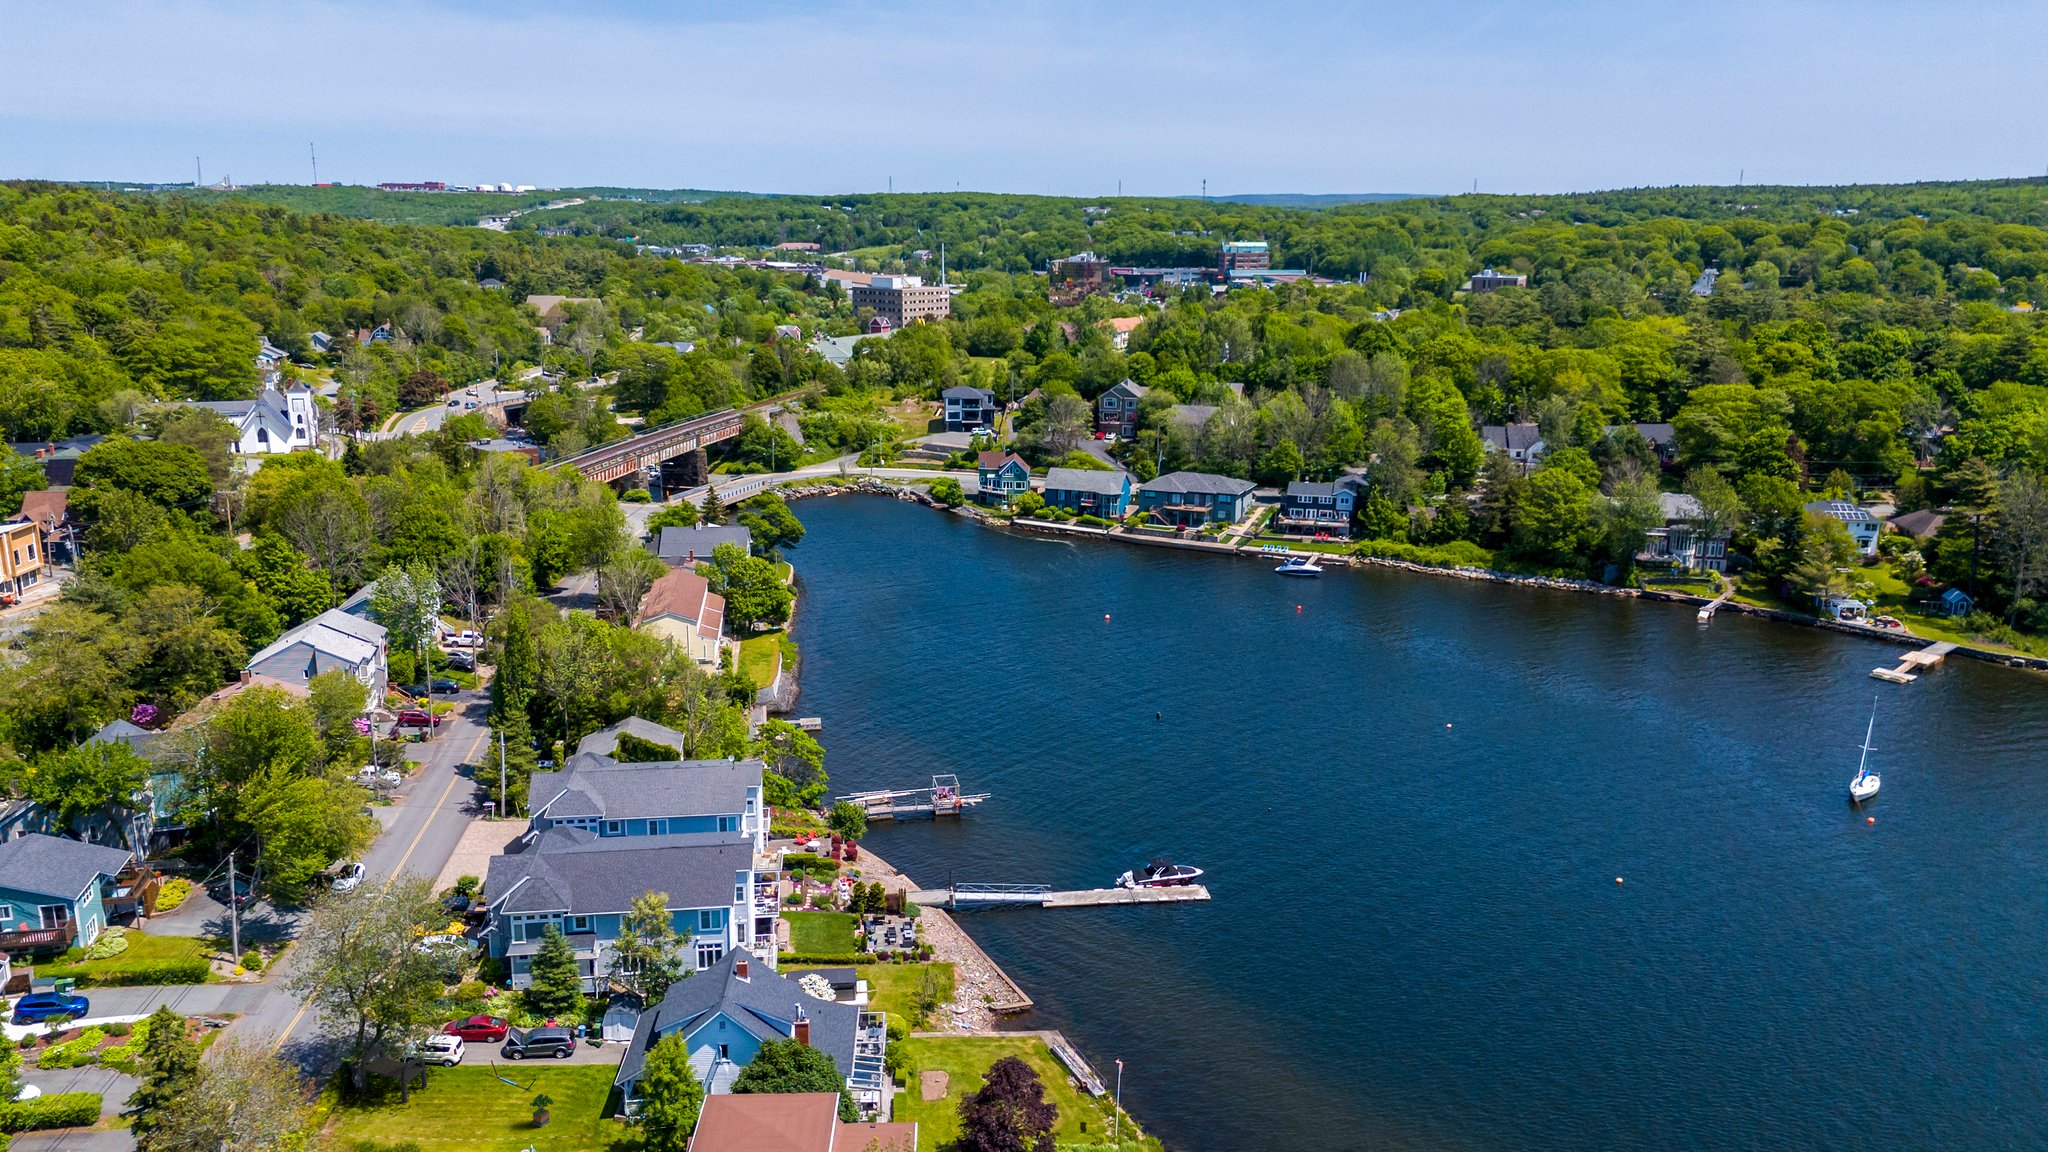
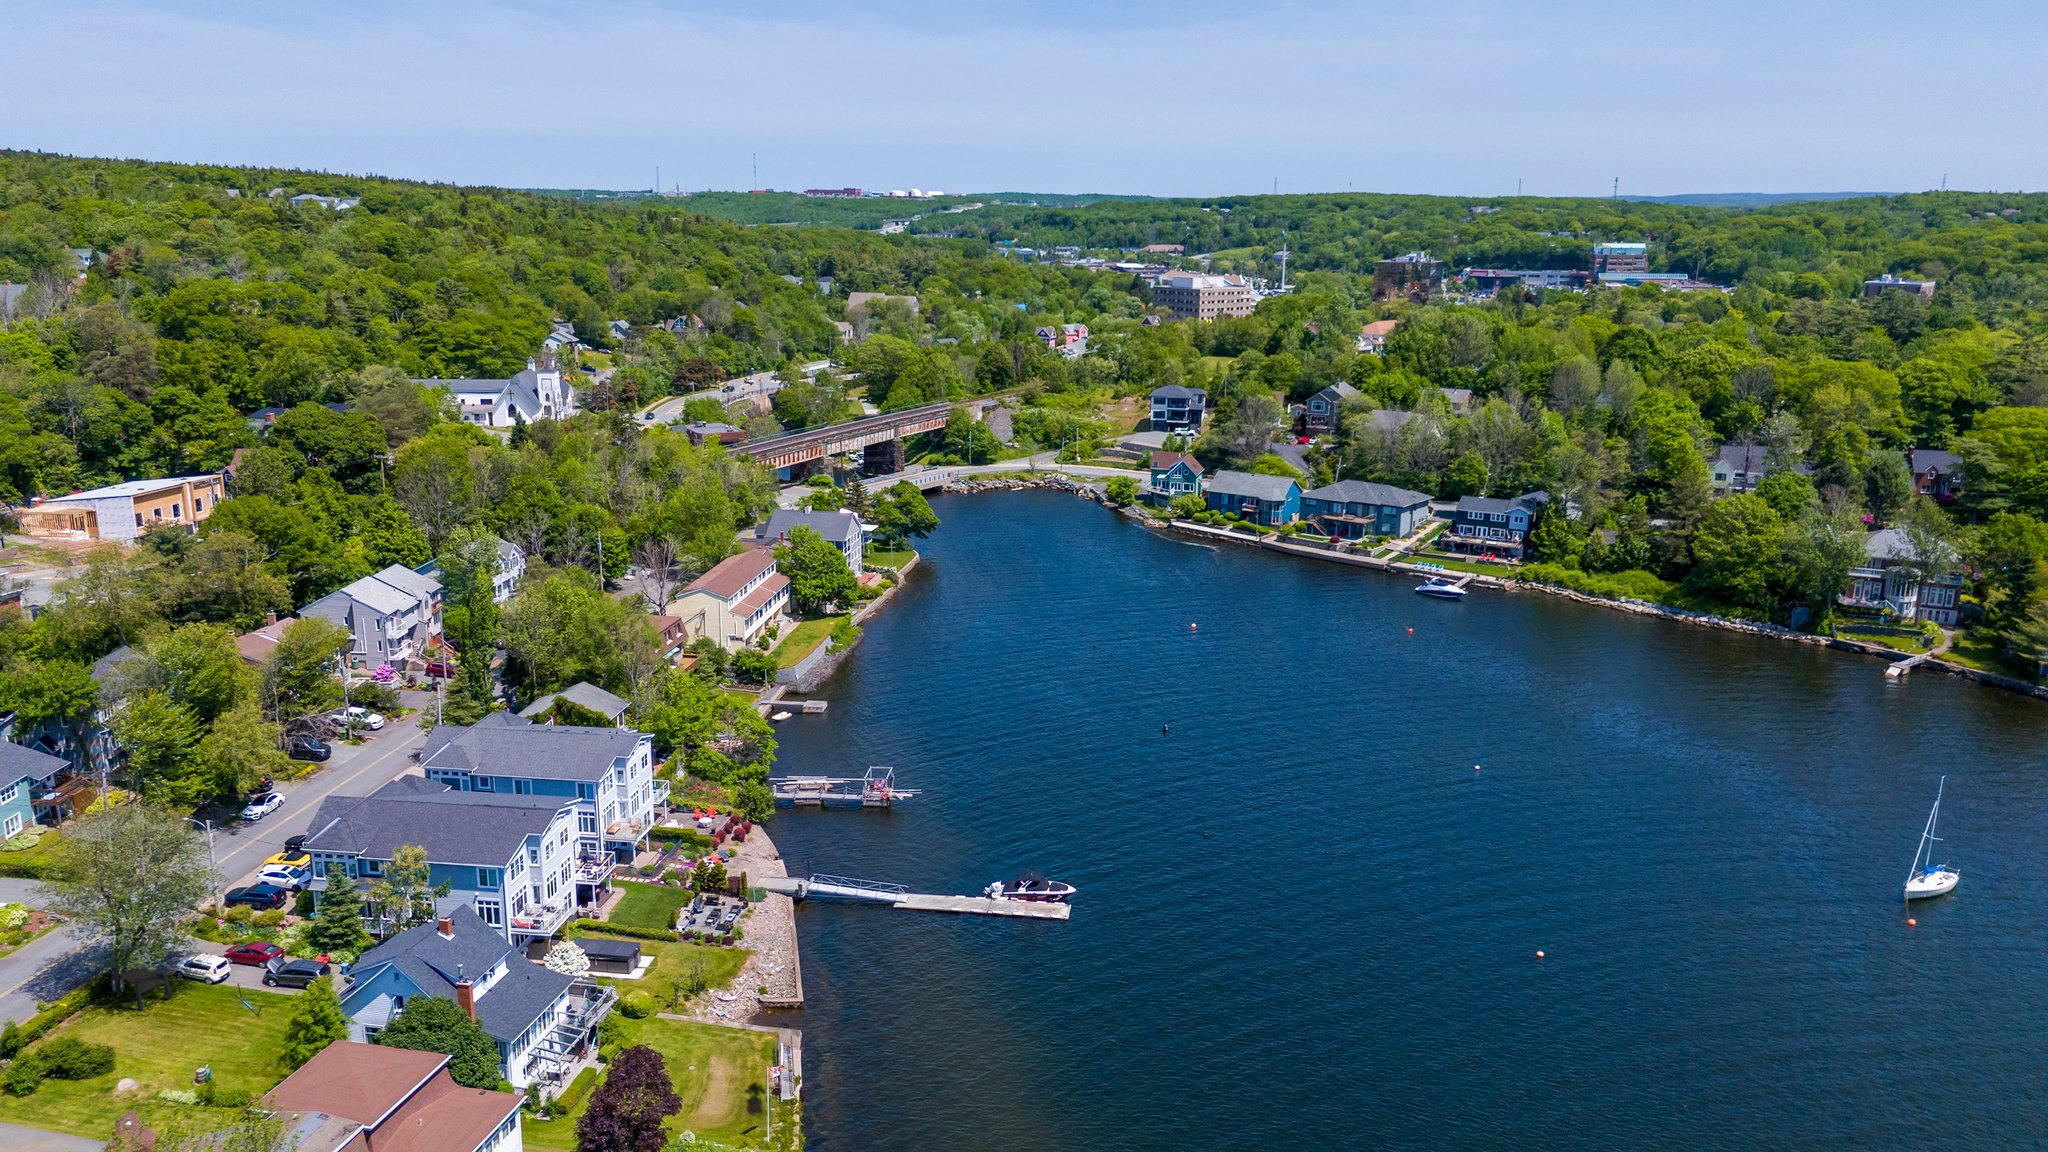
potted tree: present [530,1094,554,1127] -> present [744,1082,766,1115]

